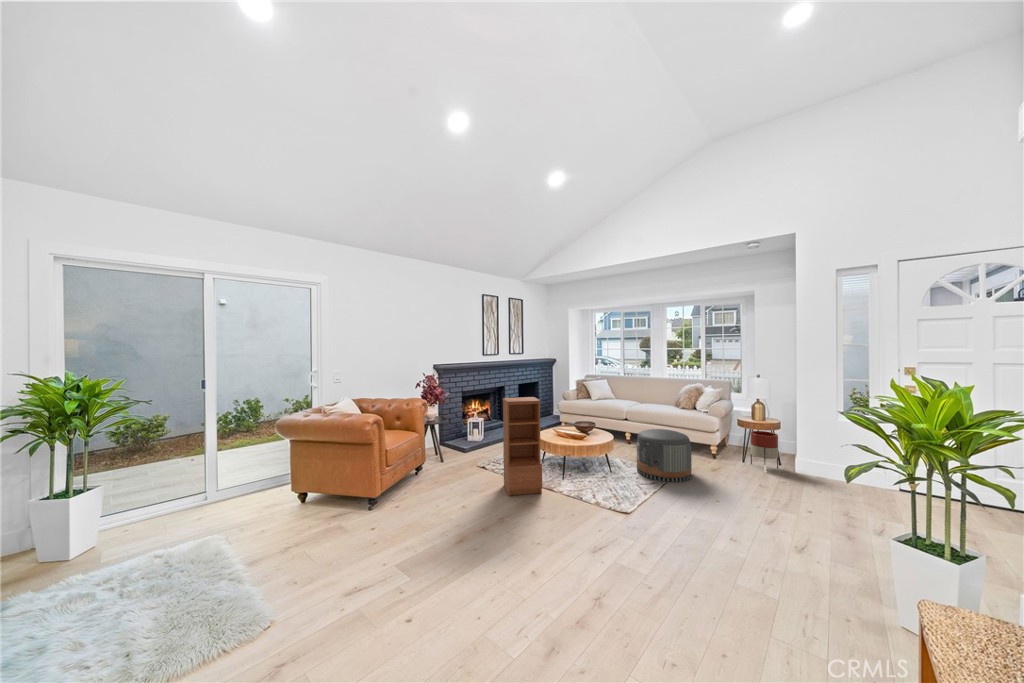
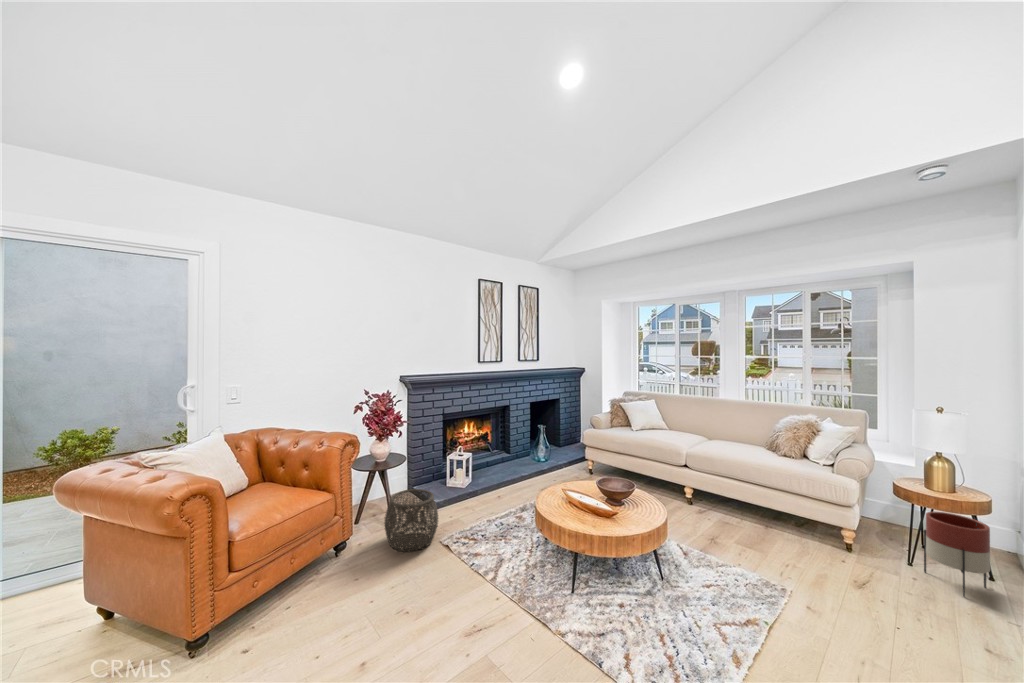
bookcase: present [503,397,542,496] -> none [465,442,529,632]
pouf: present [637,429,692,482] -> none [709,499,818,615]
woven basket: none [443,435,476,471] -> present [384,489,438,551]

